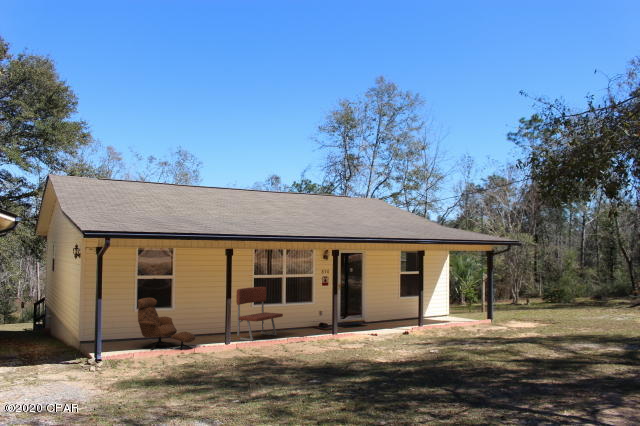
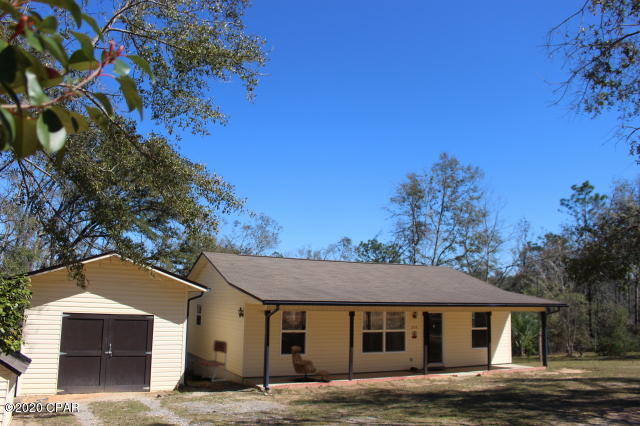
bench: present [236,287,283,341] -> present [198,340,227,382]

